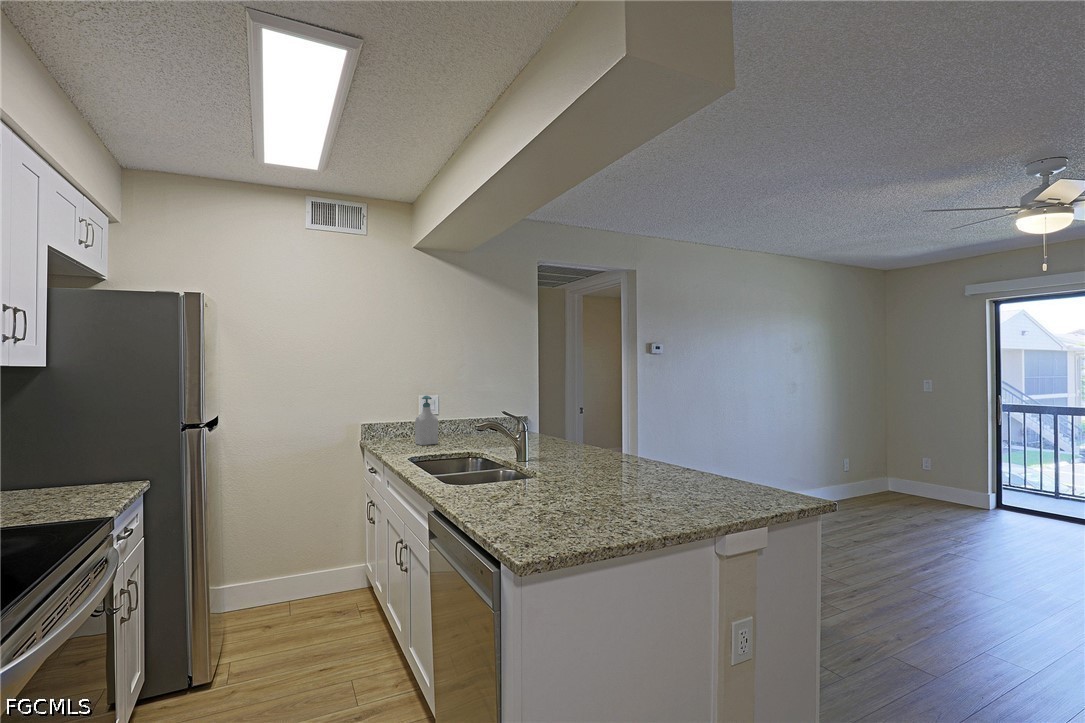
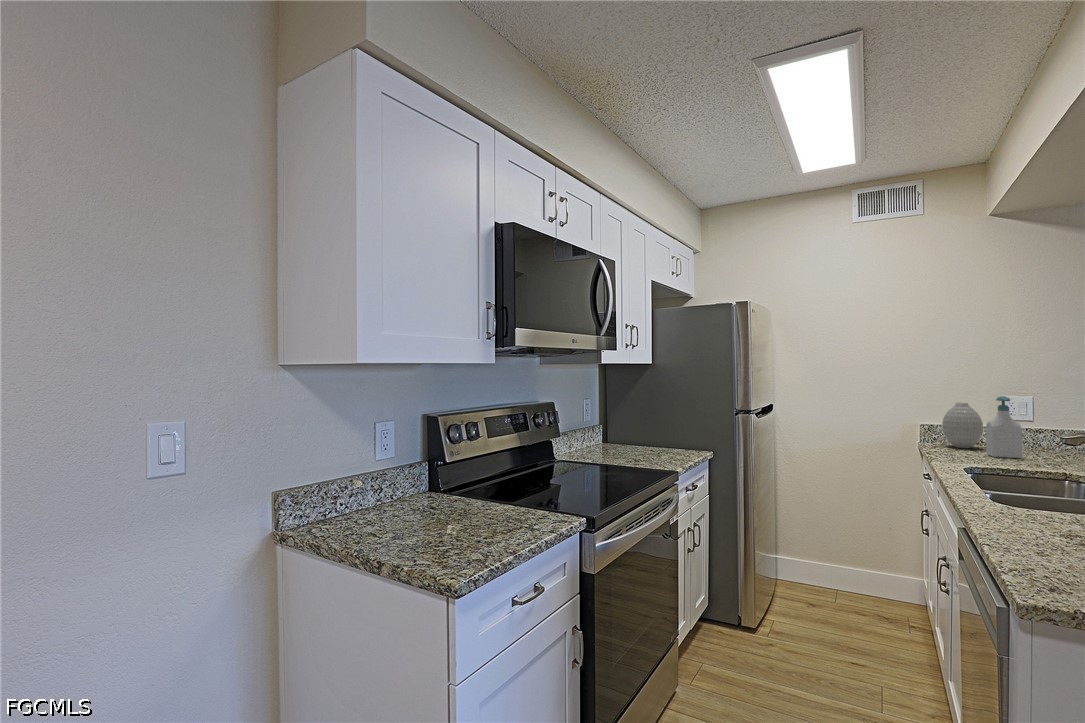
vase: none [382,402,410,441] -> present [942,403,983,448]

